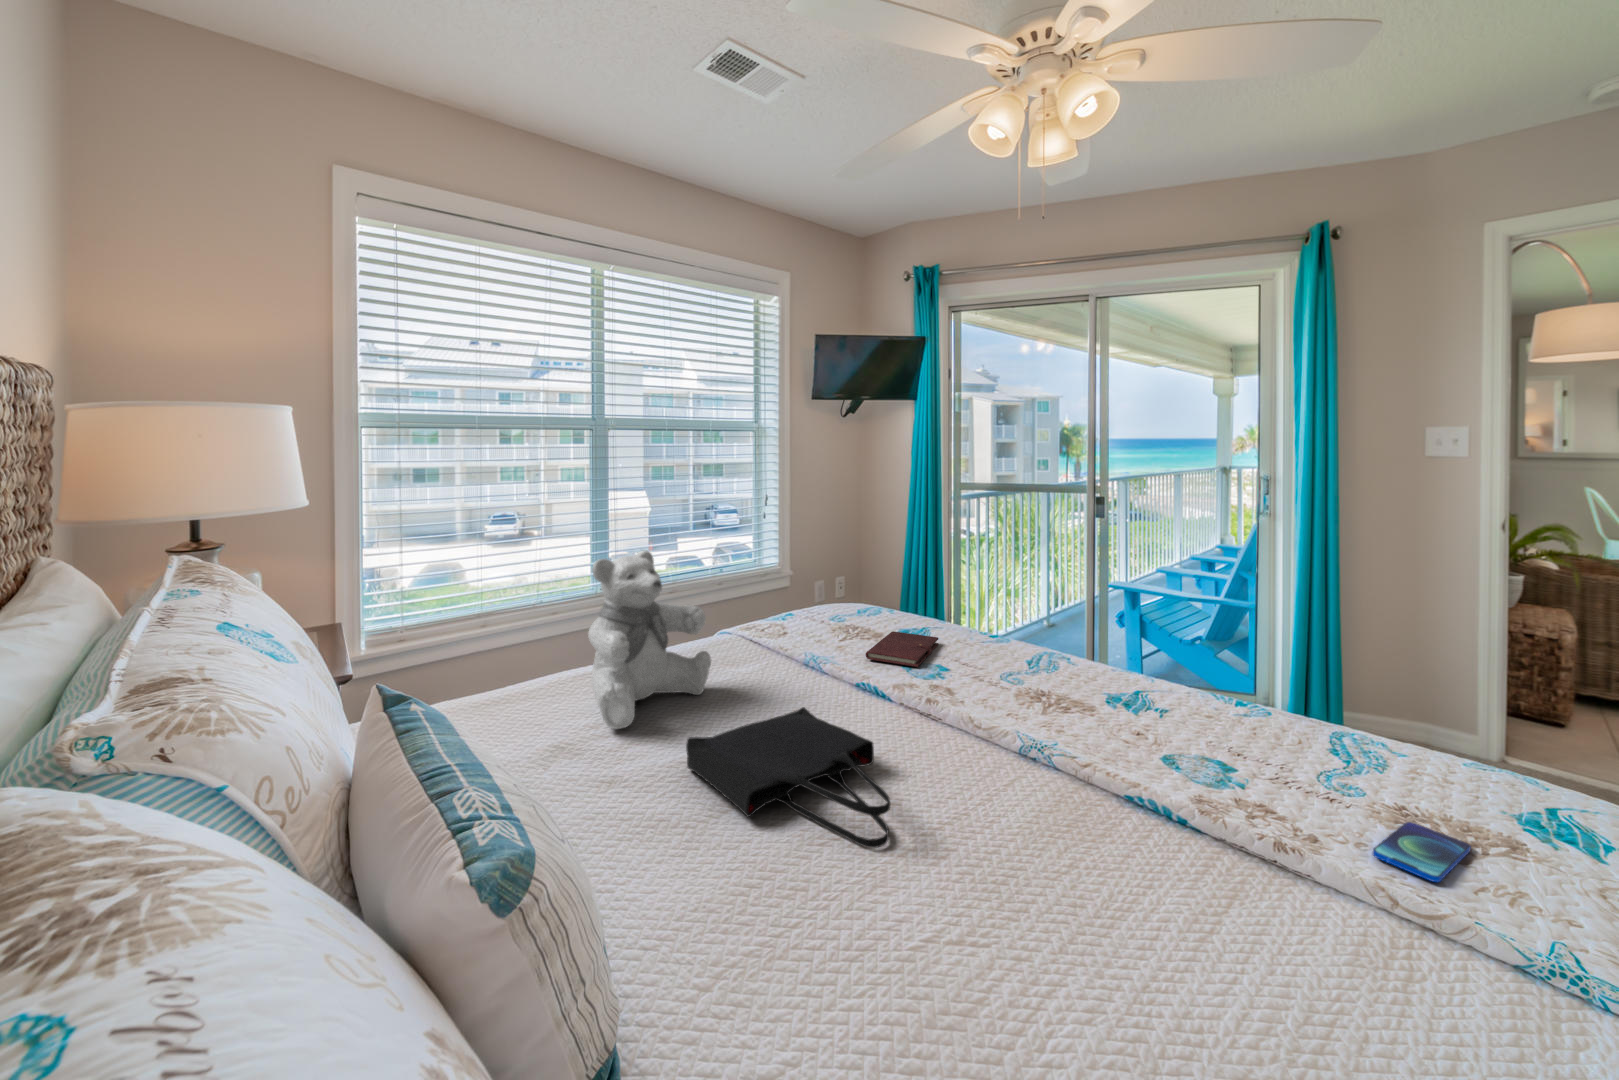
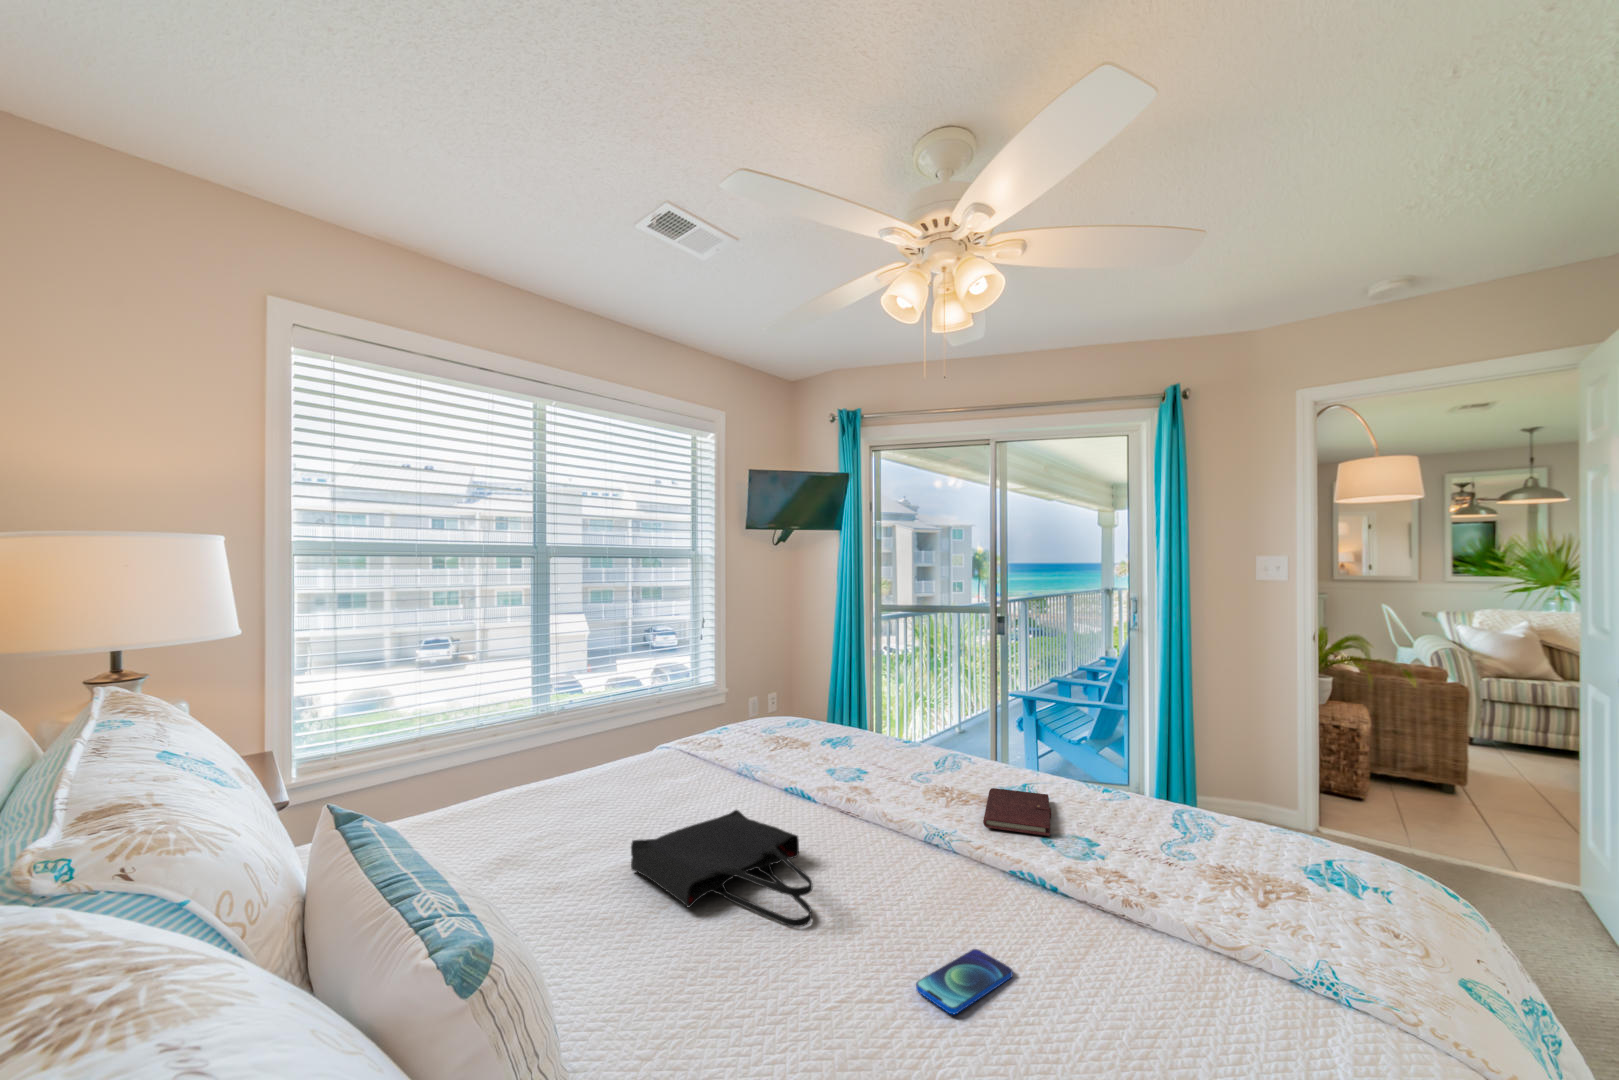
teddy bear: present [588,550,711,729] -> none [538,670,651,839]
notebook: present [866,631,938,667] -> present [983,788,1051,836]
smartphone: present [1373,822,1471,882] -> present [916,949,1013,1014]

